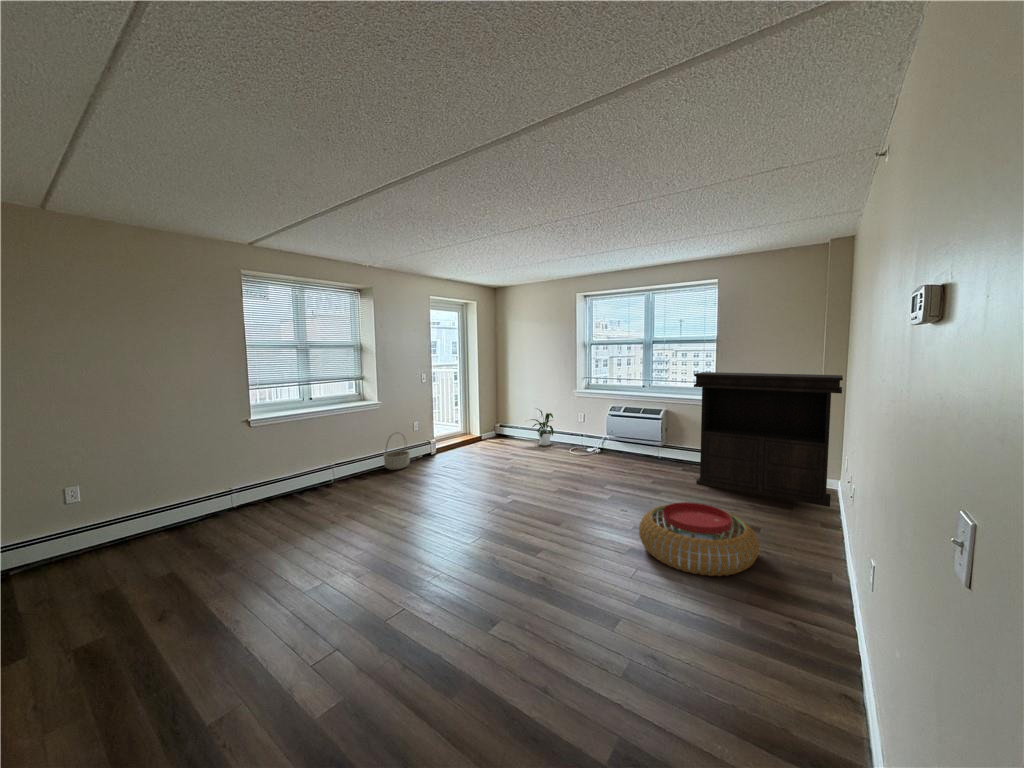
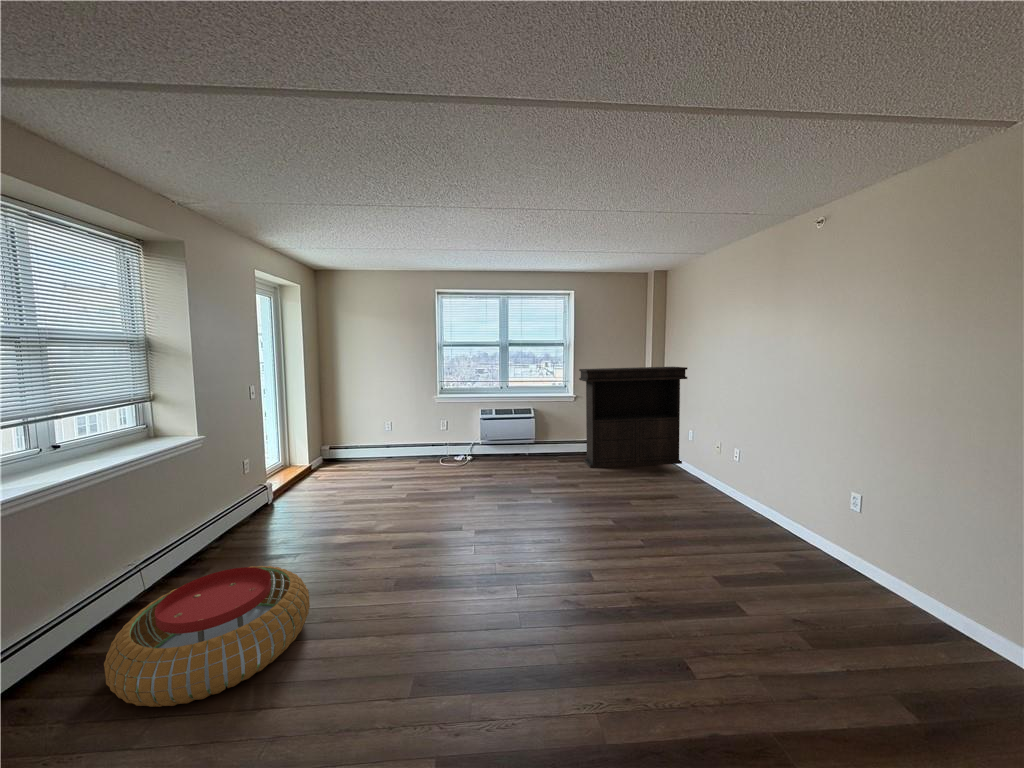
house plant: present [531,409,554,446] -> none [381,421,416,464]
basket: present [383,432,410,470] -> none [213,482,261,546]
pouf: present [639,502,759,576] -> present [104,566,310,707]

